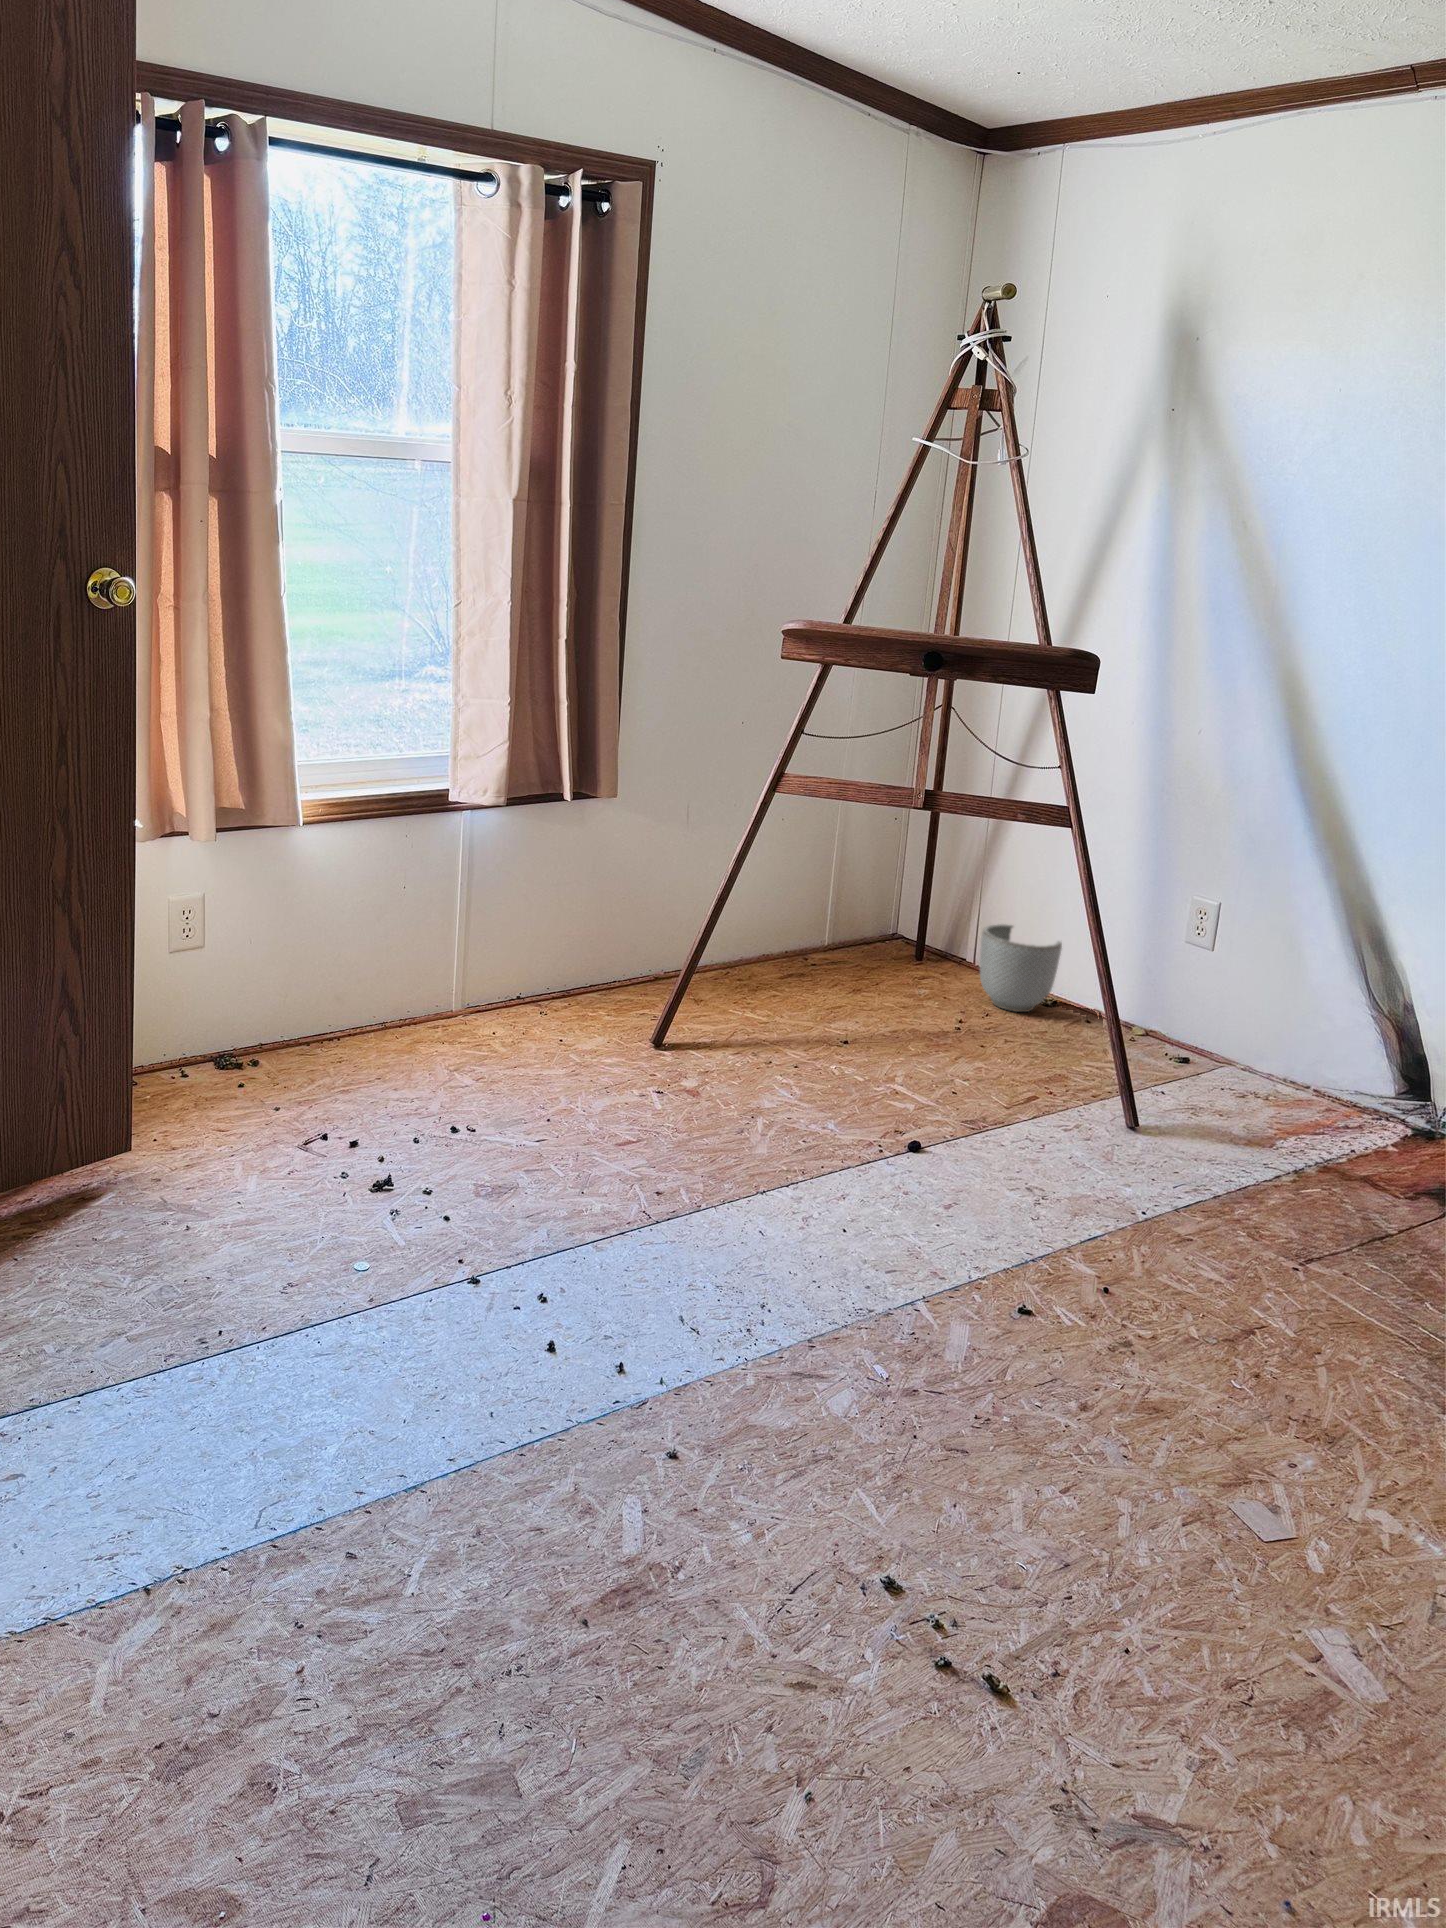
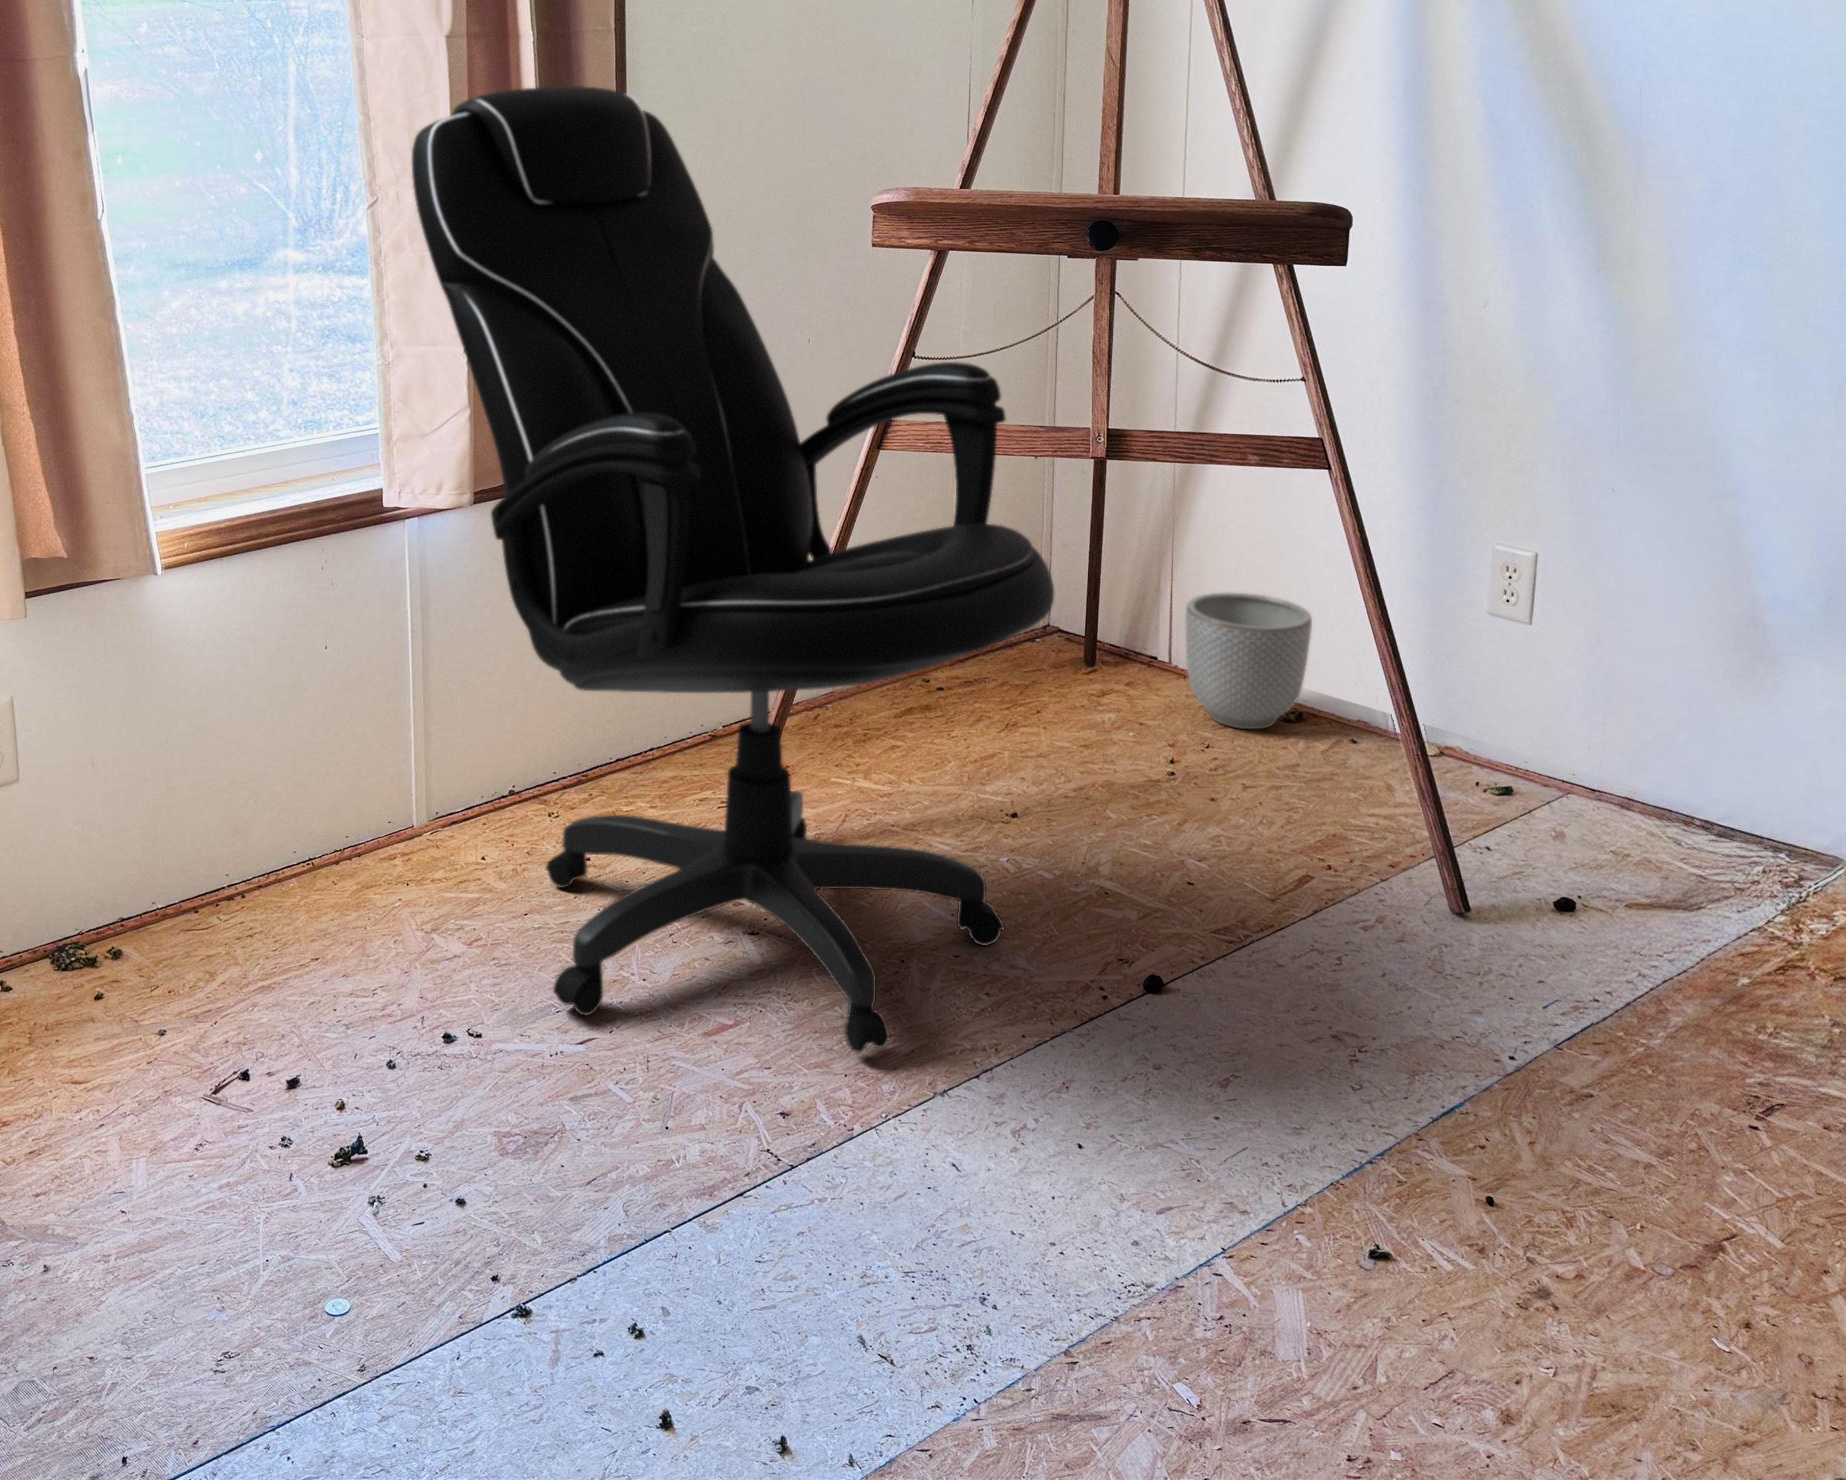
office chair: none [496,546,873,1164] -> present [412,86,1054,1052]

